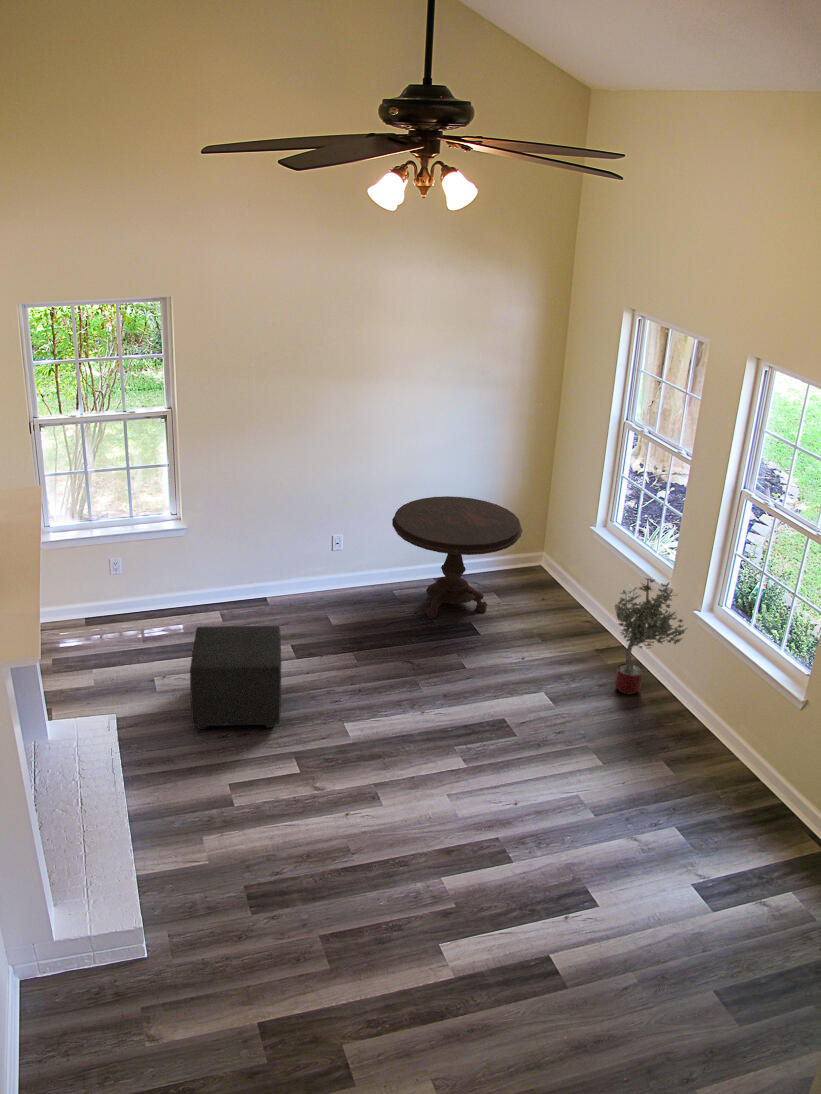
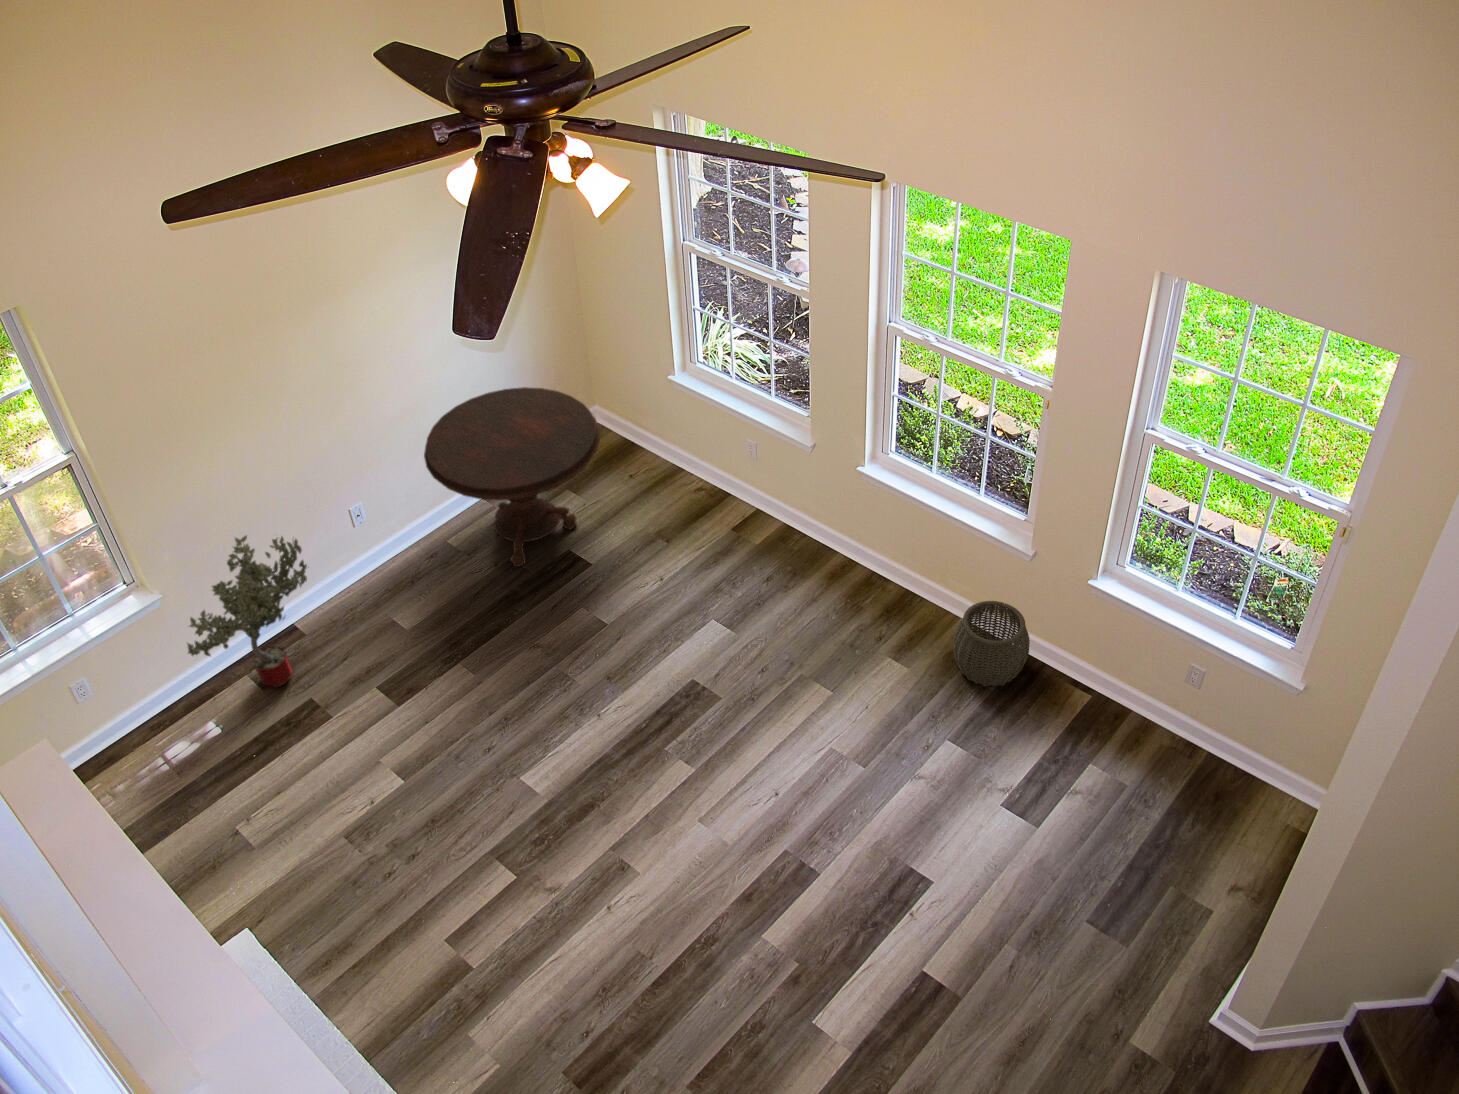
potted tree: present [615,578,686,694] -> present [187,536,307,687]
ottoman: present [190,626,281,729] -> none [278,700,449,881]
woven basket: none [715,737,785,813] -> present [953,601,1030,687]

